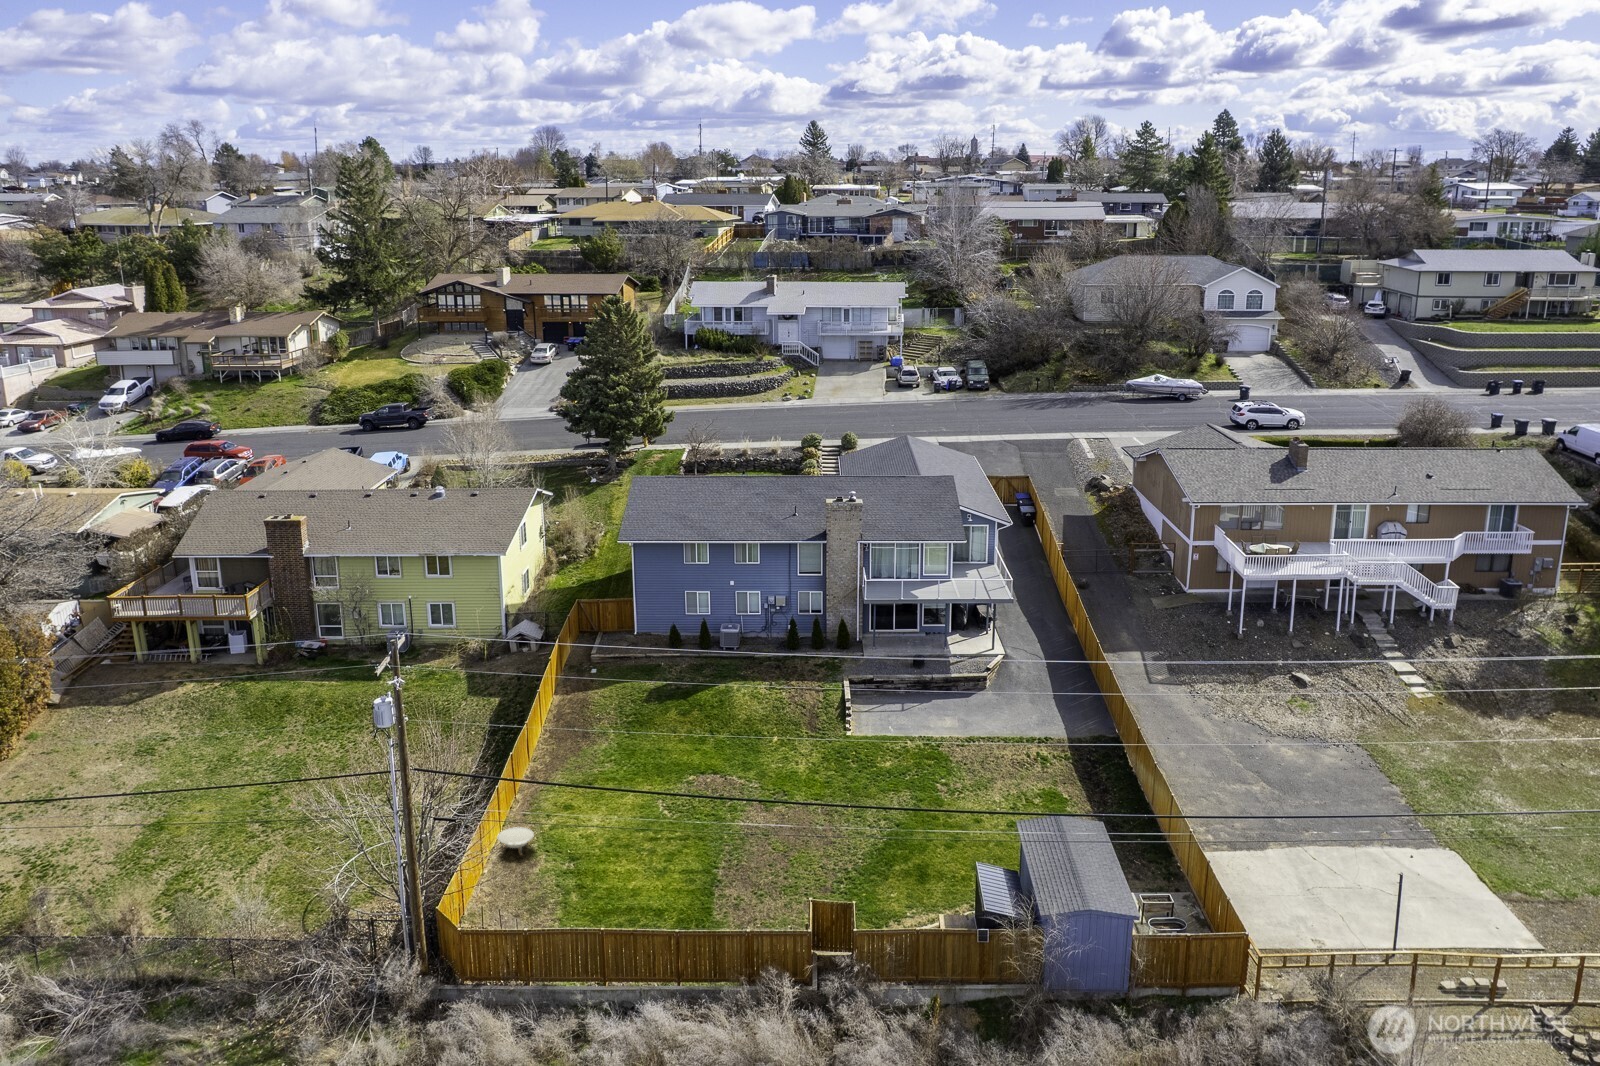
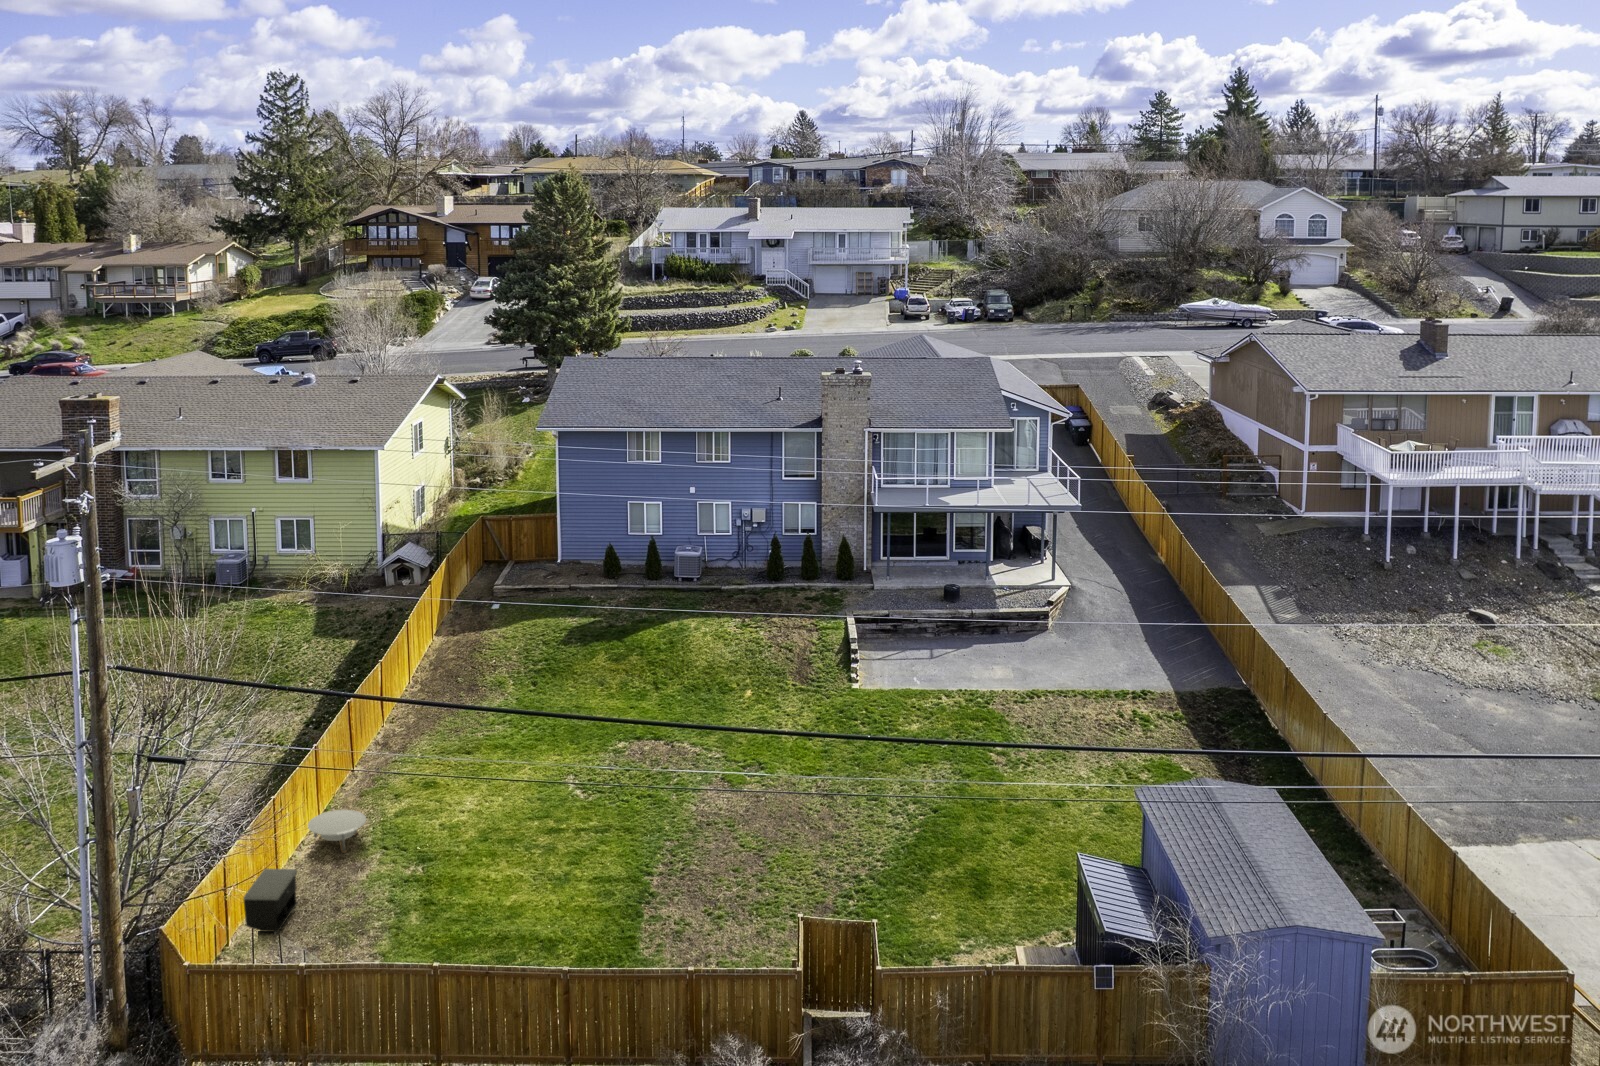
storage bench: none [473,867,501,907] -> present [244,869,297,933]

